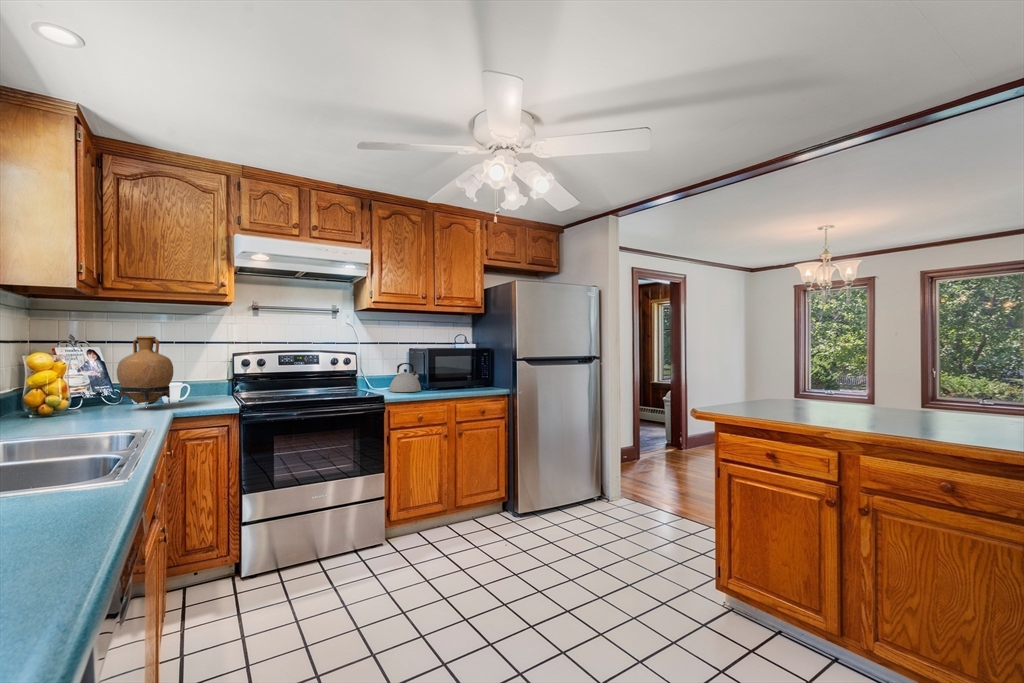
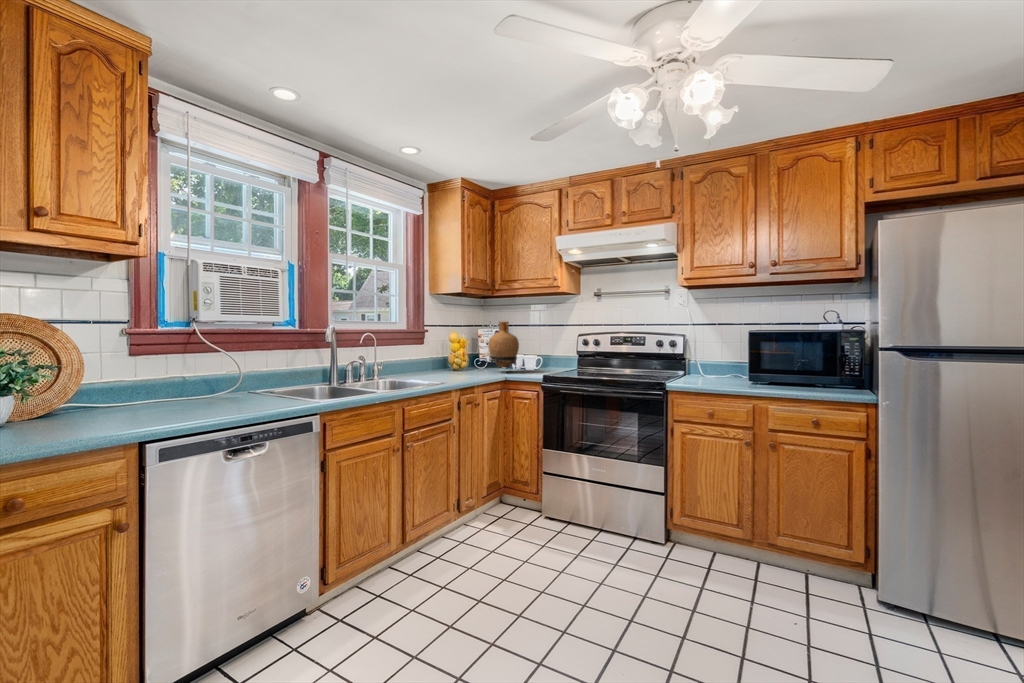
kettle: present [389,363,421,392] -> none [696,348,738,383]

